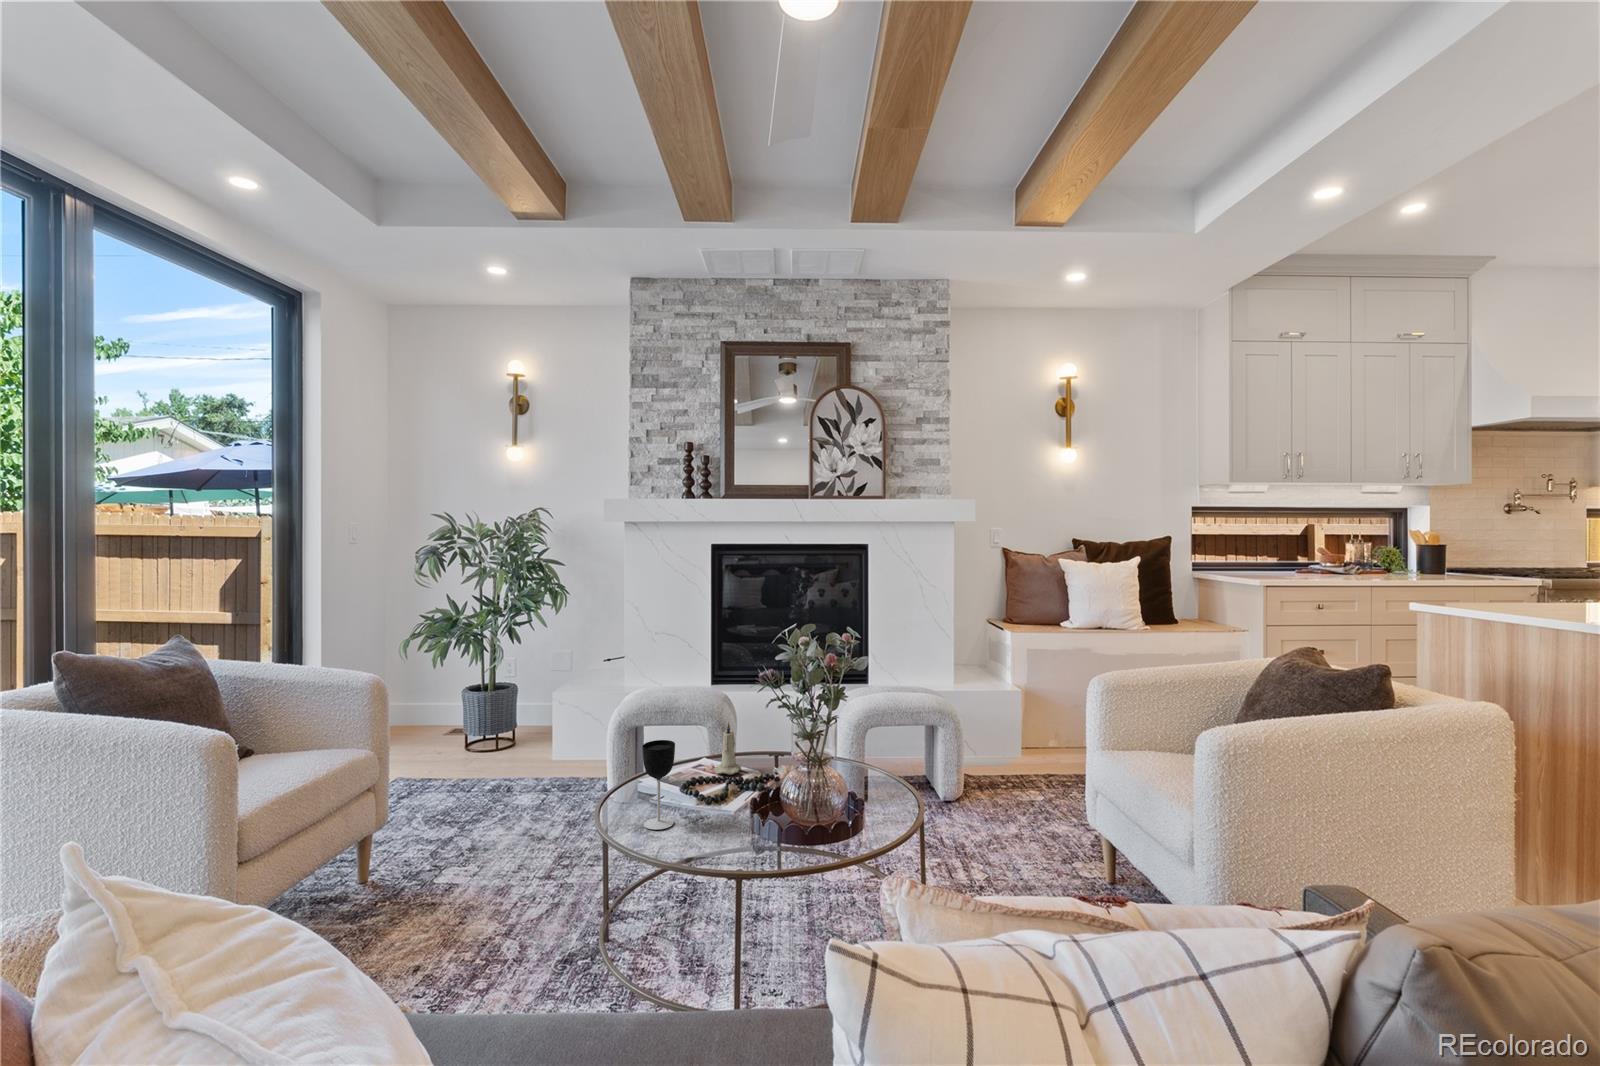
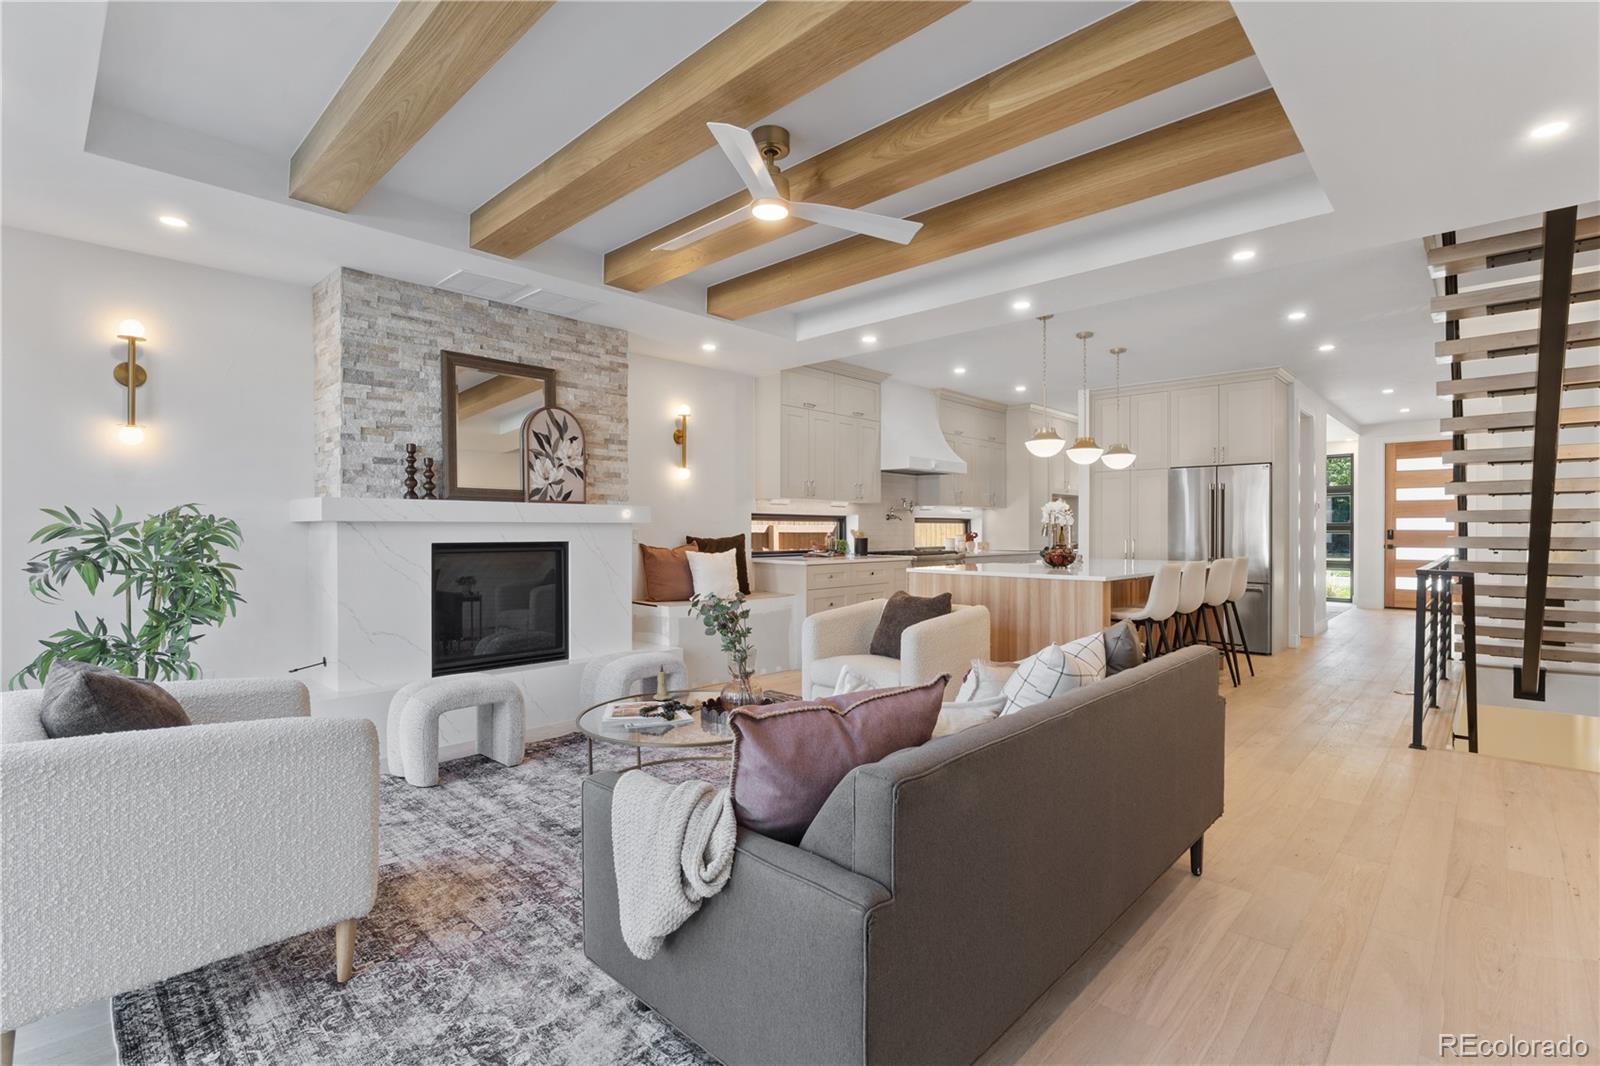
wine glass: present [642,740,675,830] -> none [676,667,698,725]

